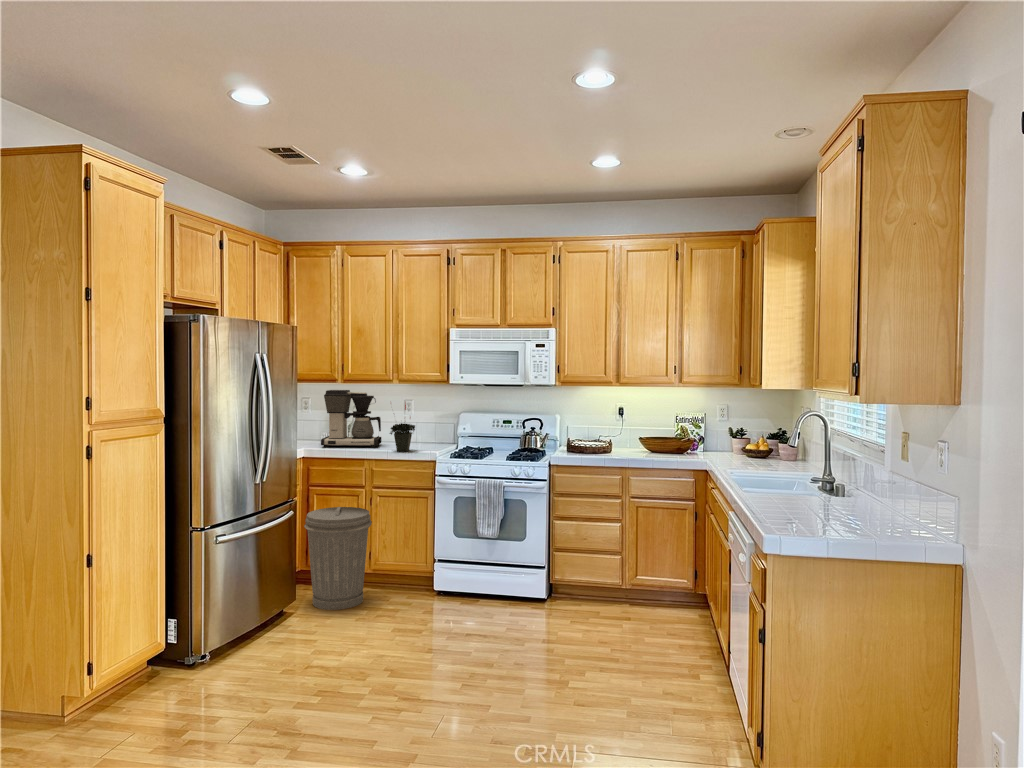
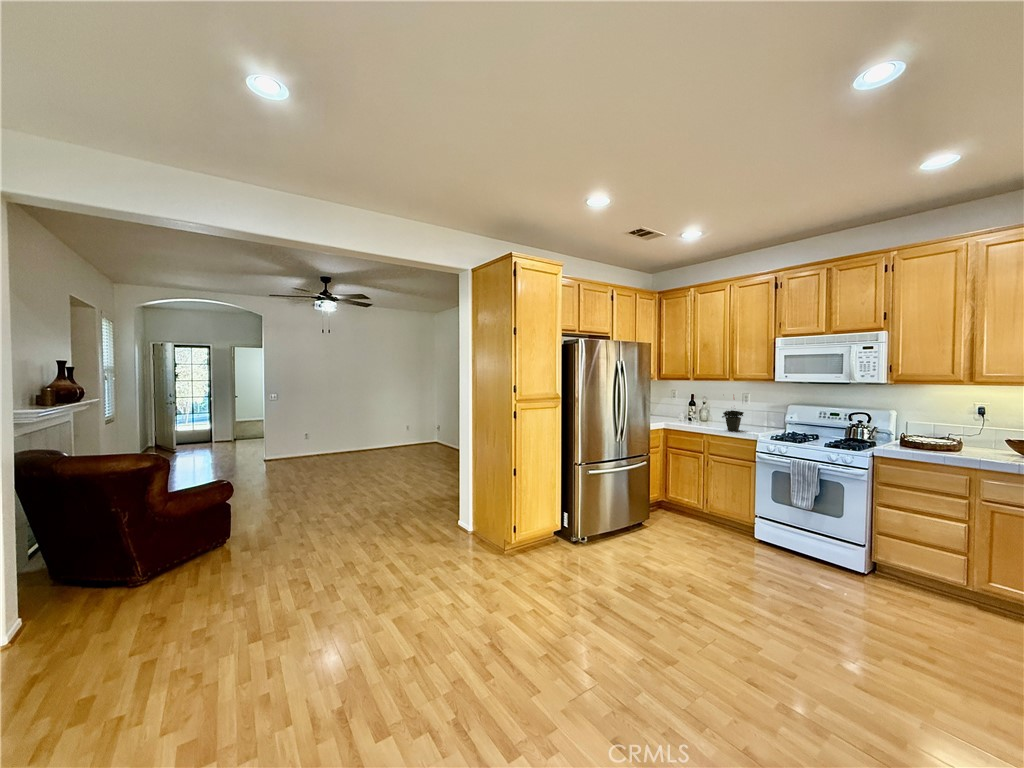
coffee maker: present [321,390,381,447] -> none [675,385,721,426]
trash can: present [304,507,372,610] -> none [656,464,705,535]

